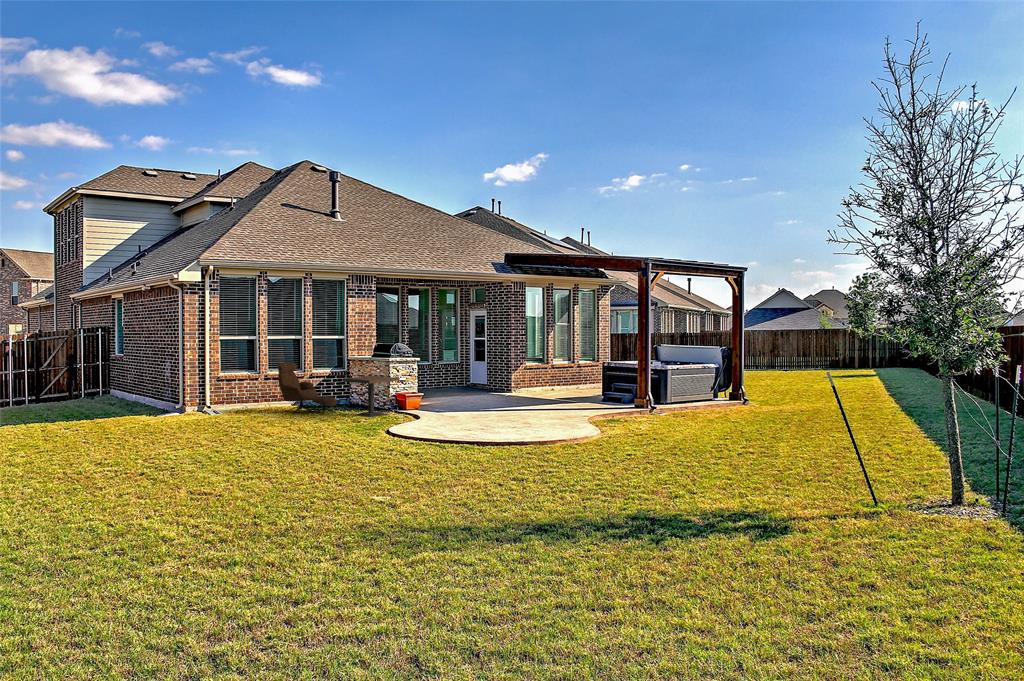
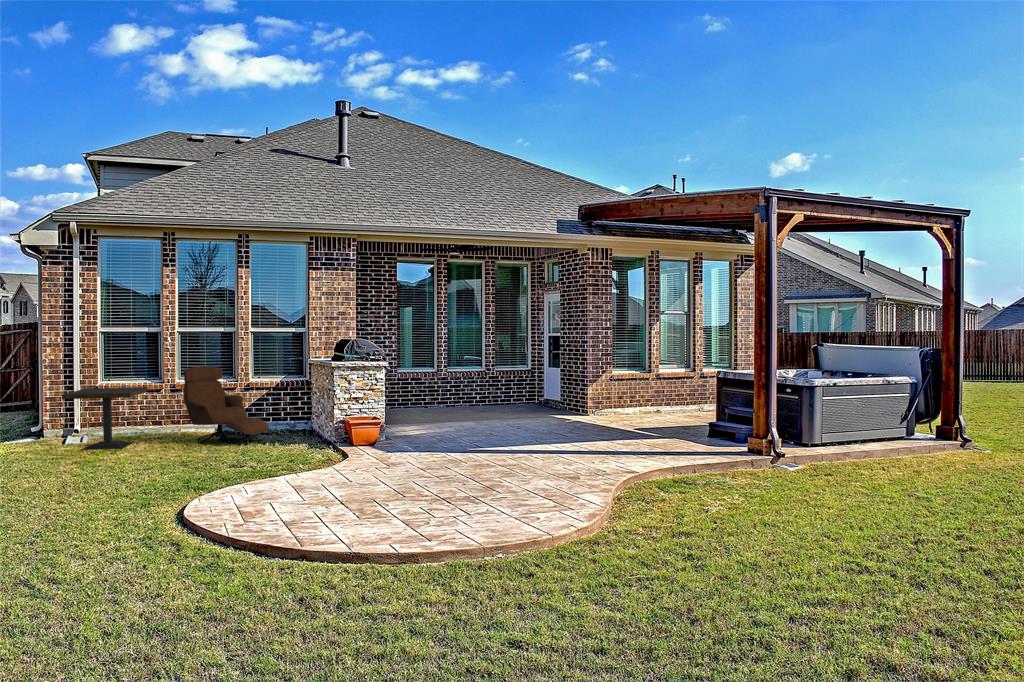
side table: present [342,376,399,417] -> present [62,387,148,450]

